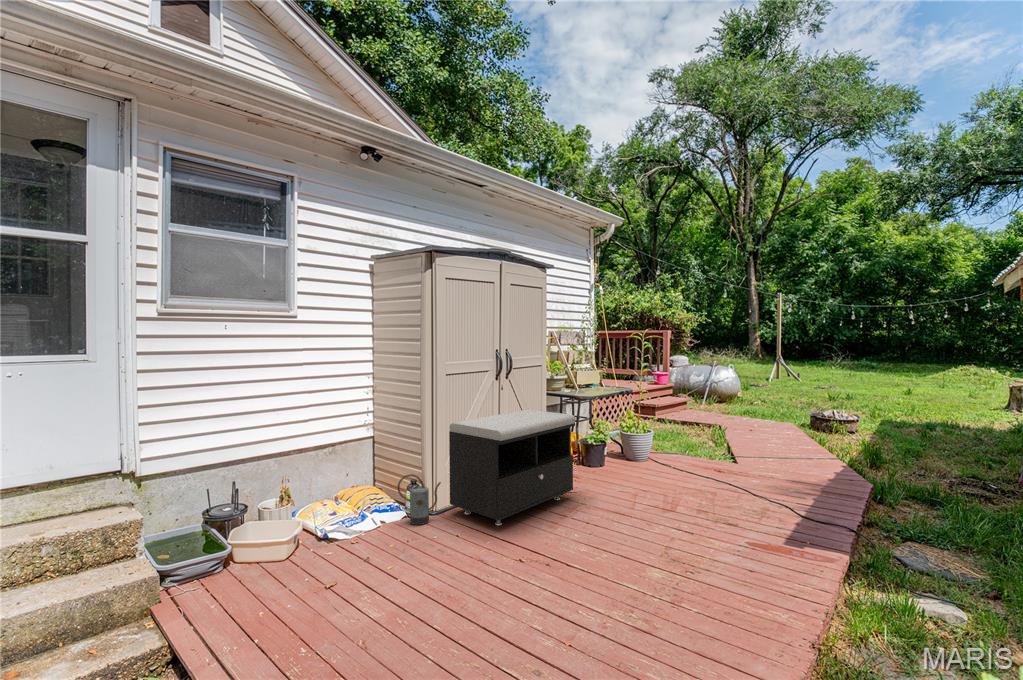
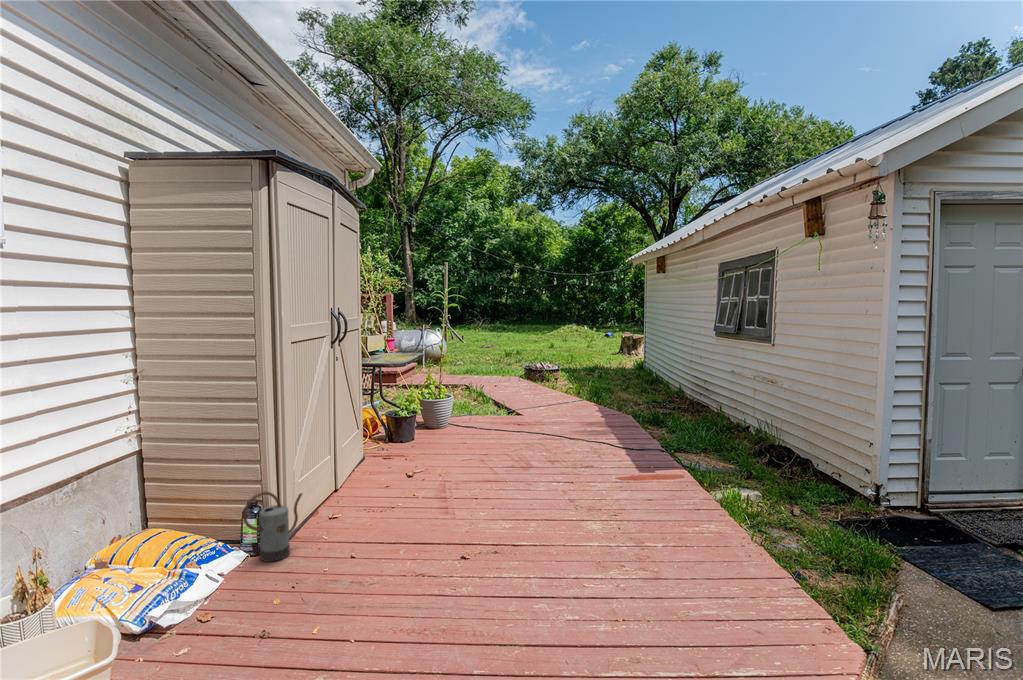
storage bench: present [449,409,575,526] -> none [302,385,424,528]

